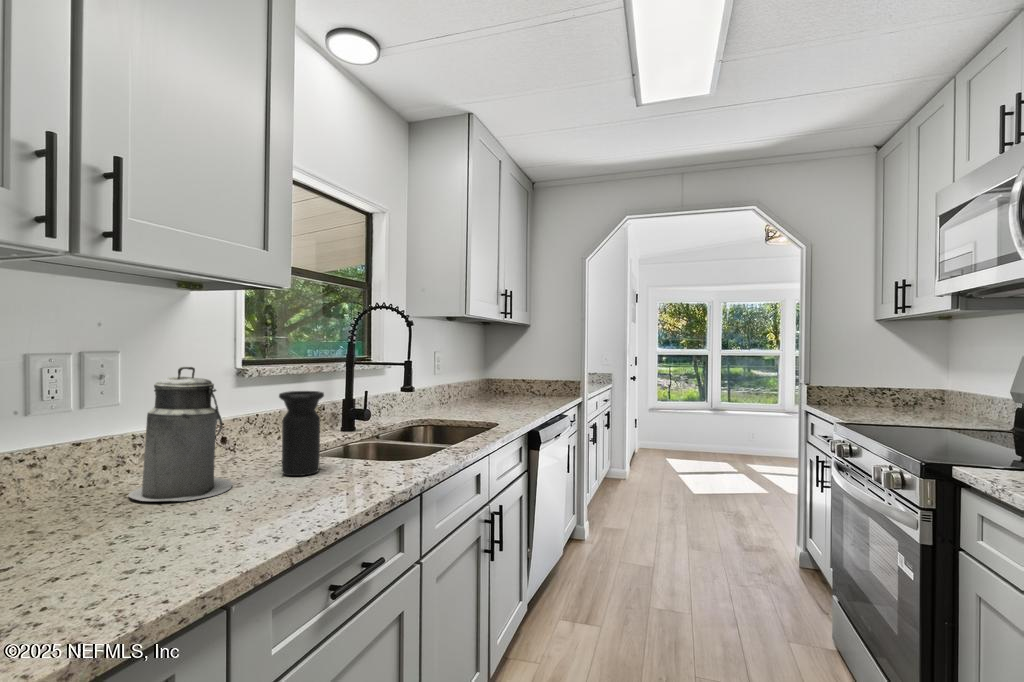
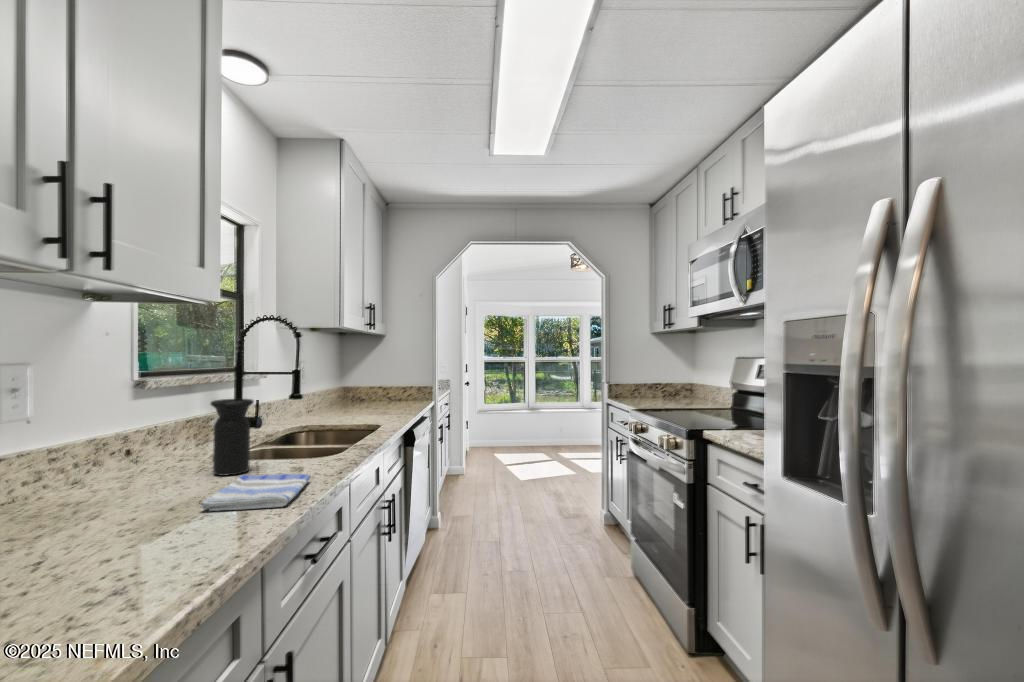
canister: present [128,367,232,501] -> none [73,379,177,505]
dish towel: none [213,480,362,529] -> present [200,474,310,511]

